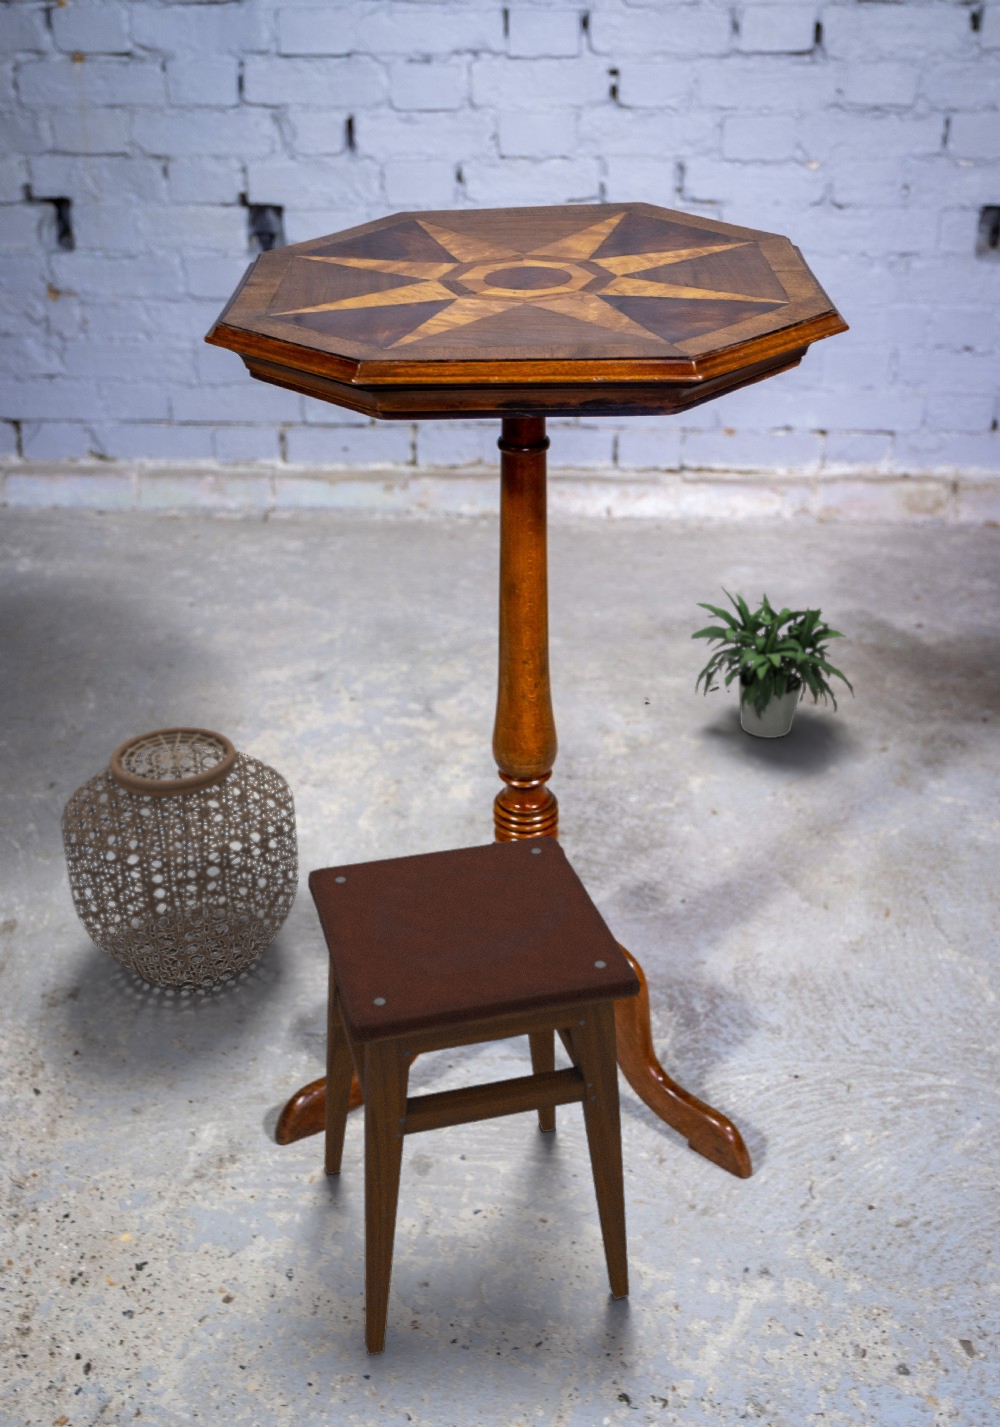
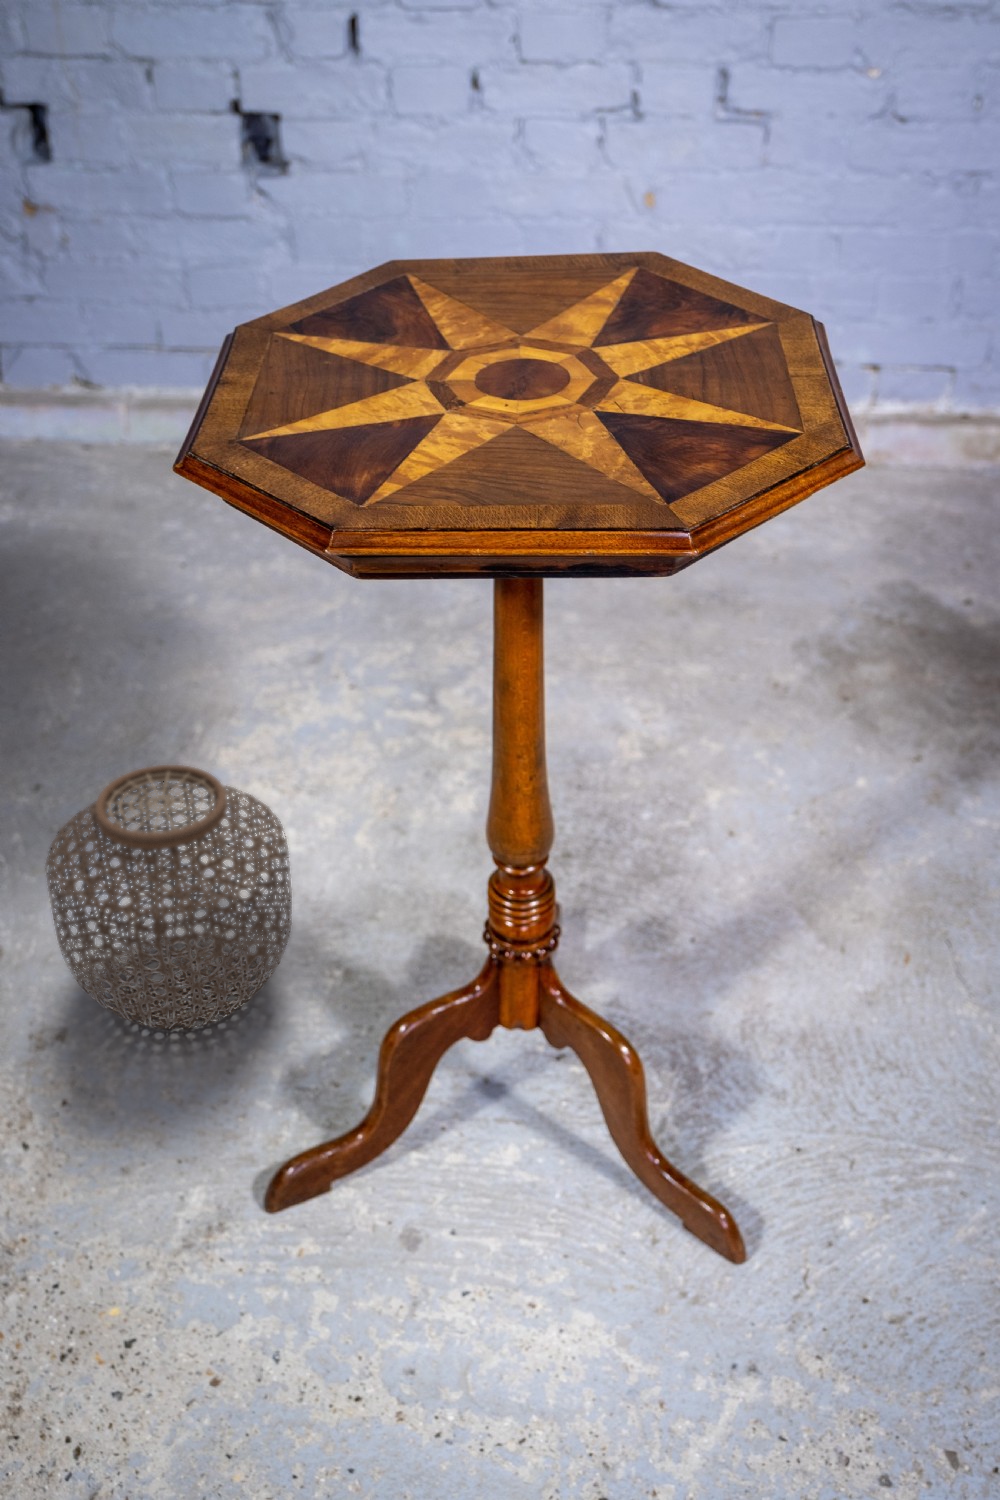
potted plant: present [644,589,853,738] -> none [663,584,887,746]
stool: present [308,836,640,1355] -> none [298,933,633,1449]

